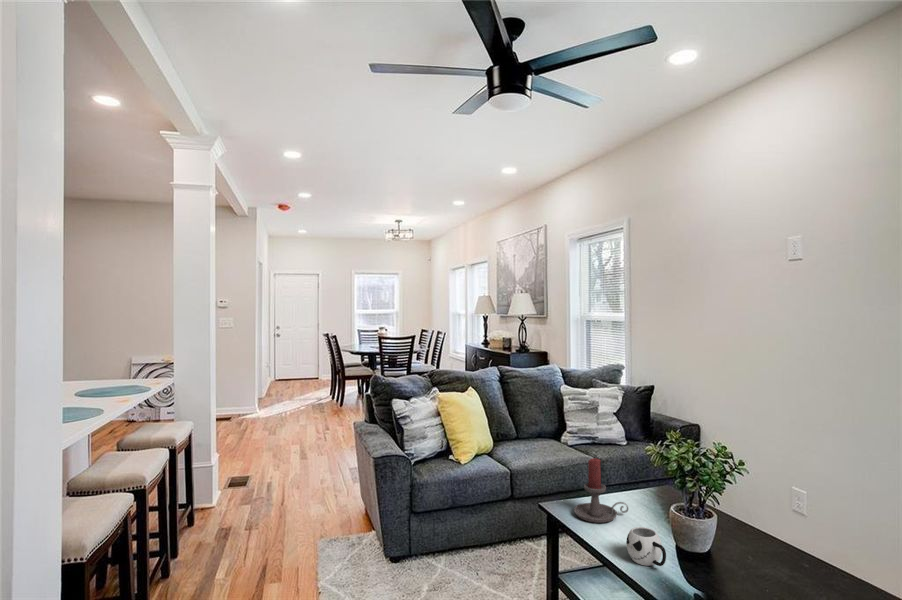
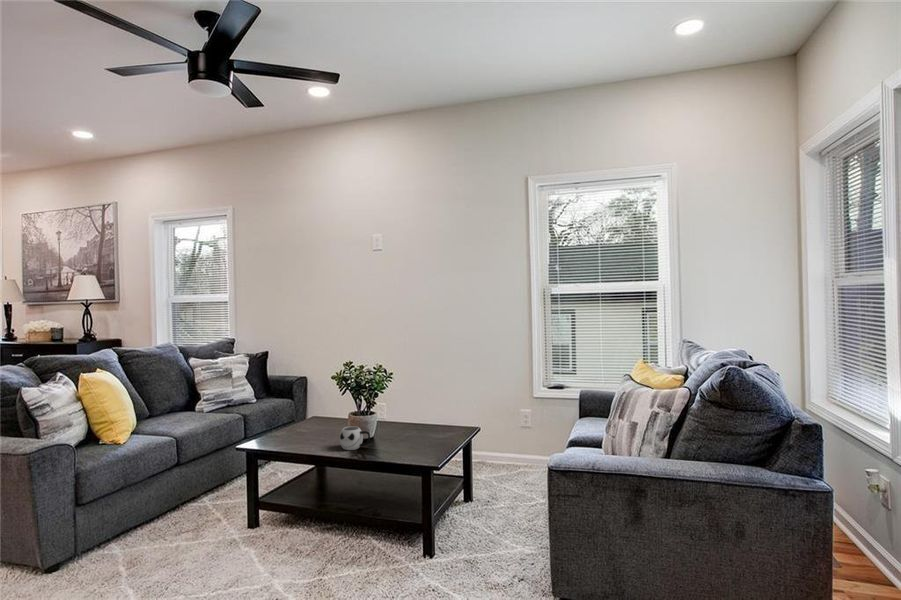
candle holder: present [574,458,628,523] -> none [276,394,315,443]

